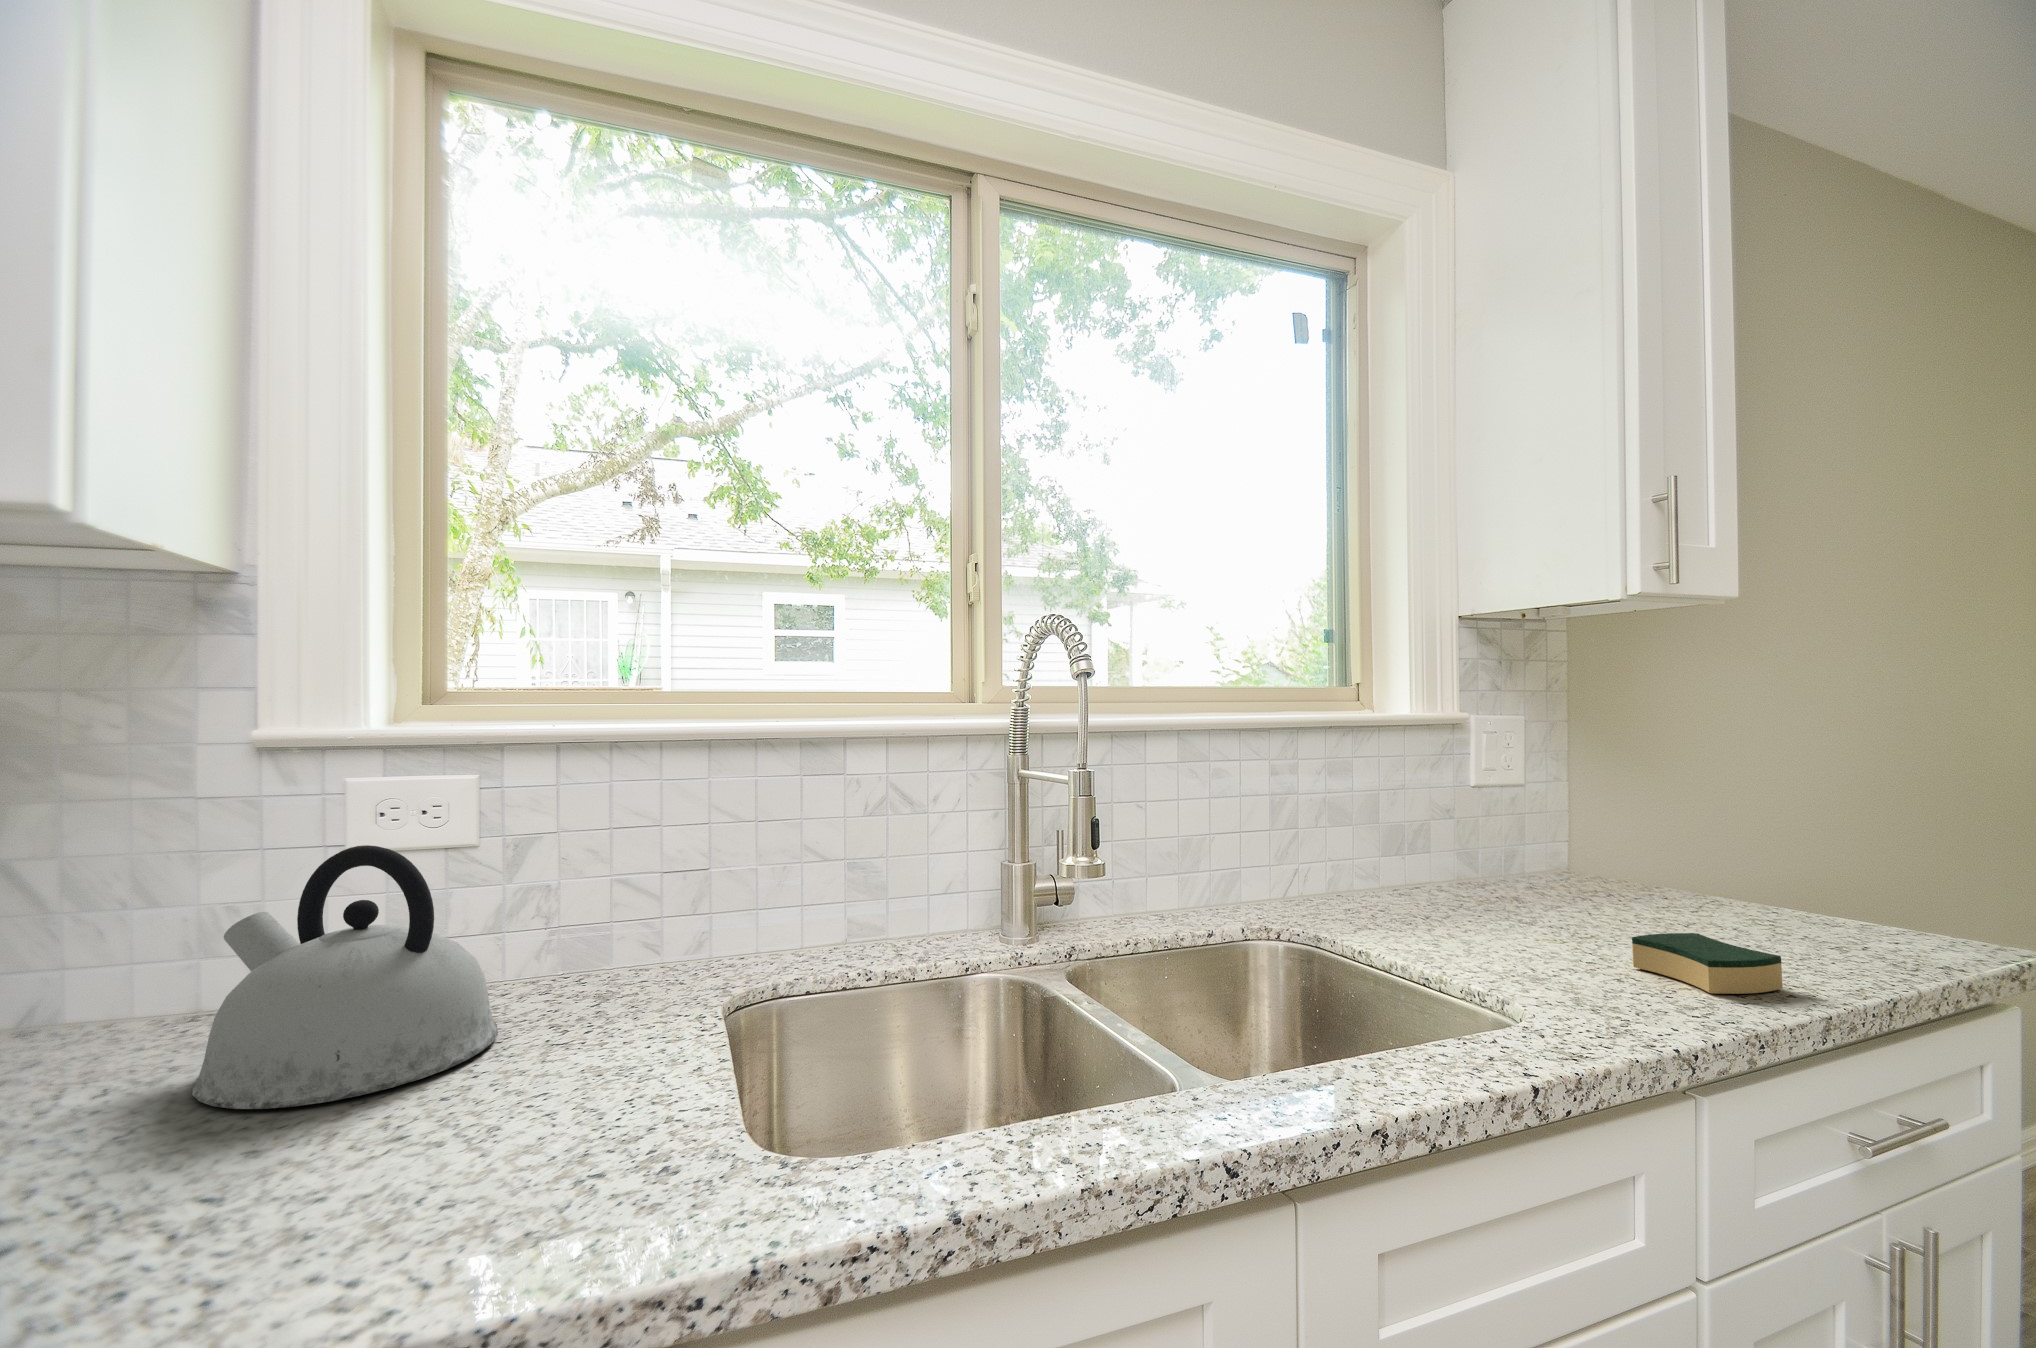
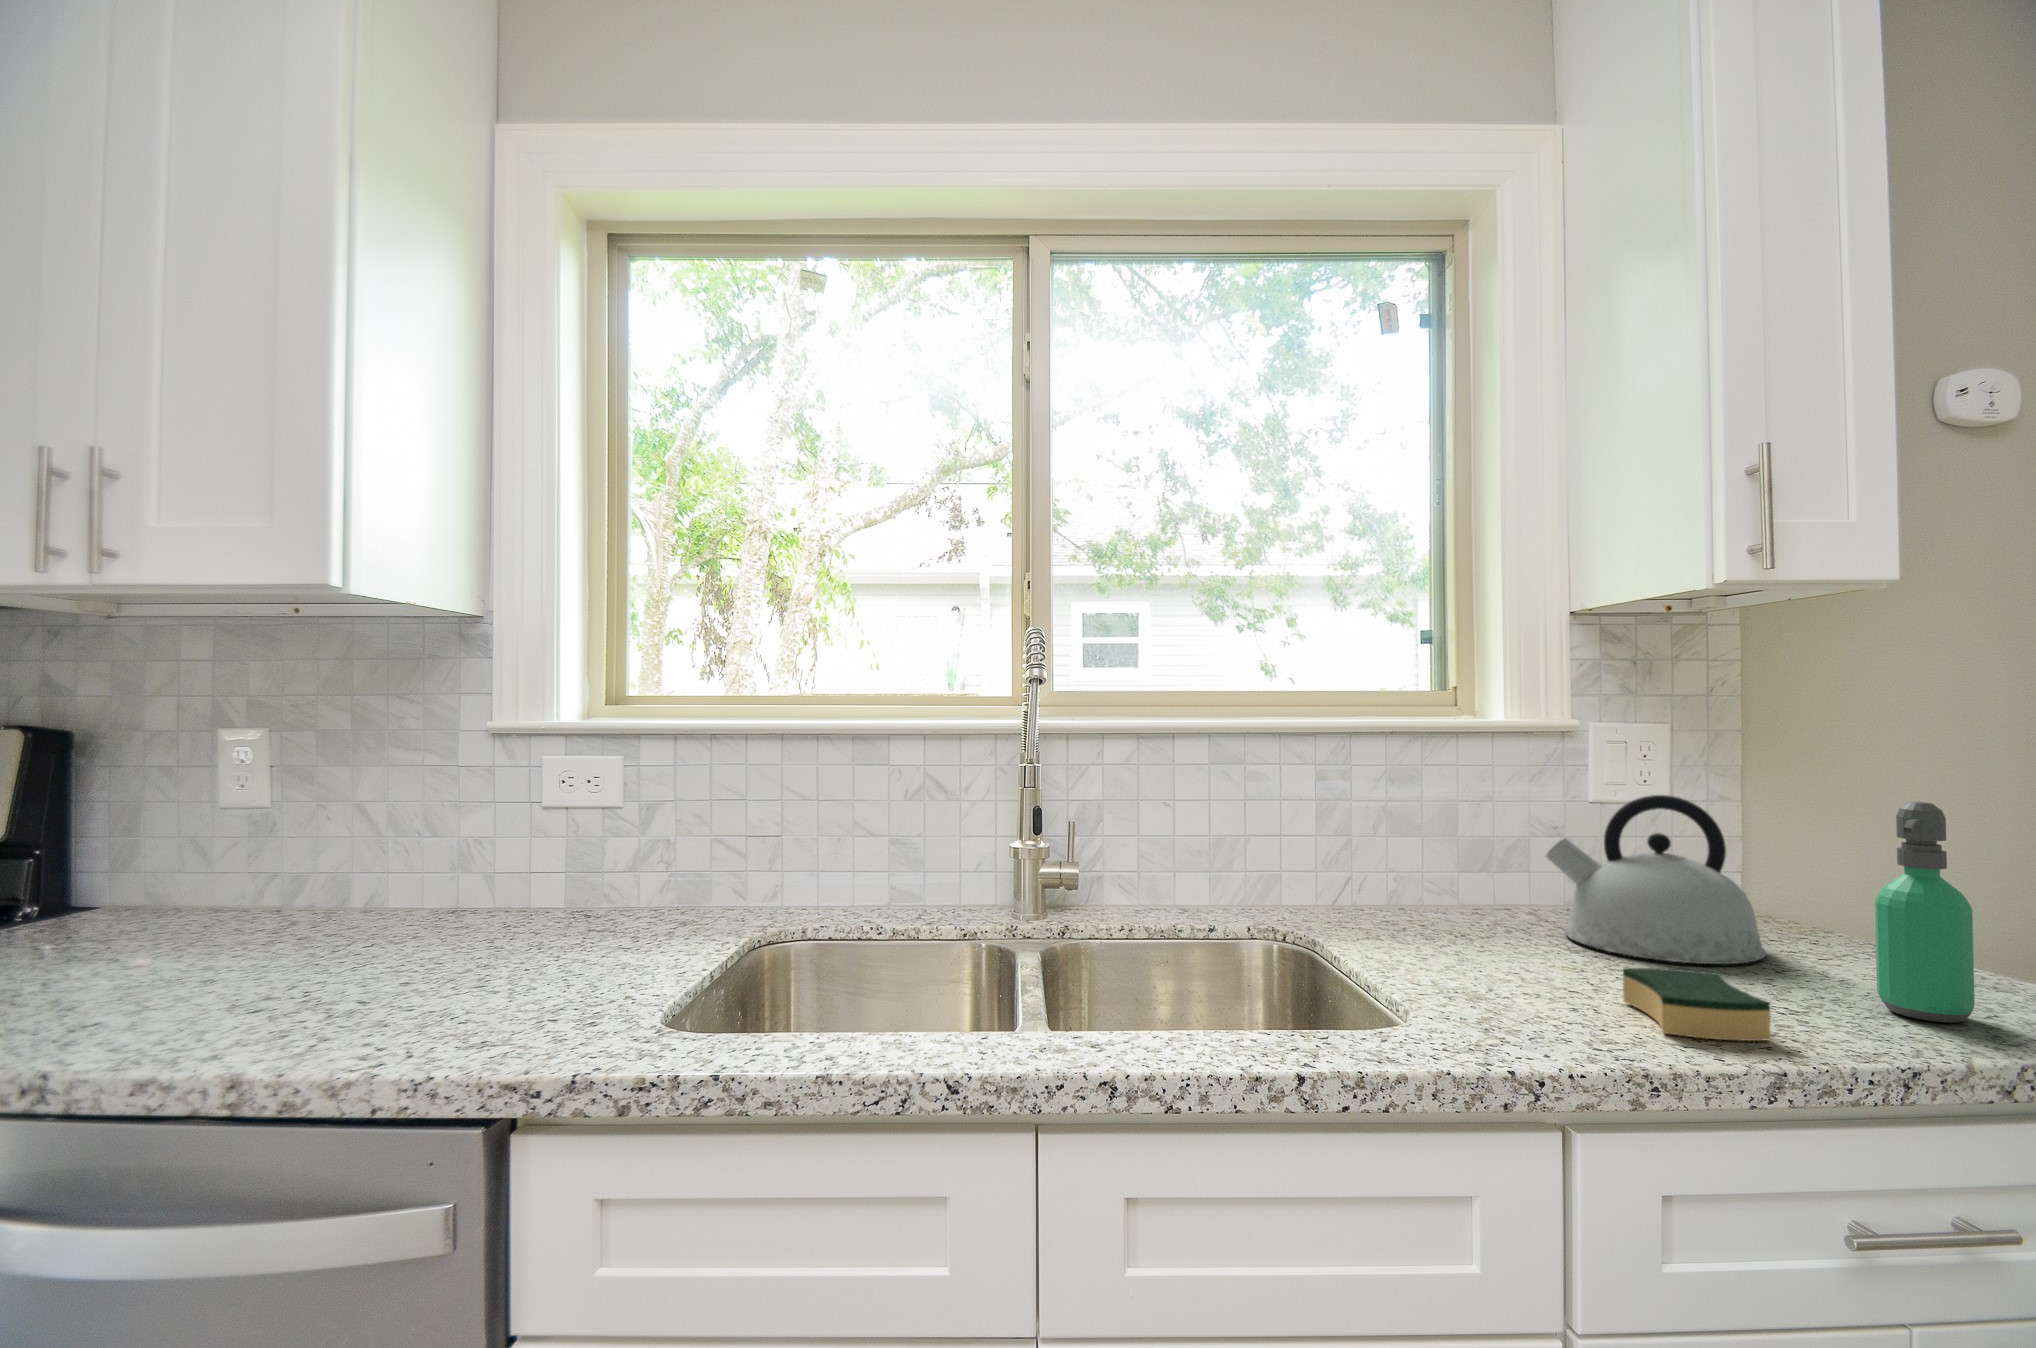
soap dispenser: none [1775,780,1857,956] -> present [1875,802,1975,1023]
kettle: present [192,845,498,1109] -> present [1546,795,1766,964]

